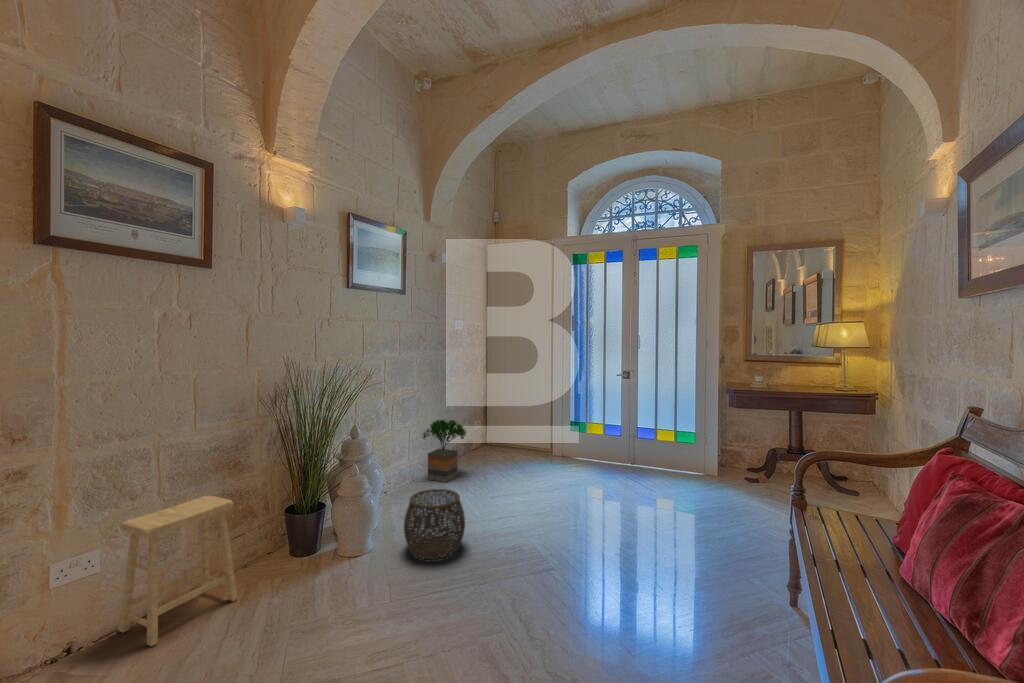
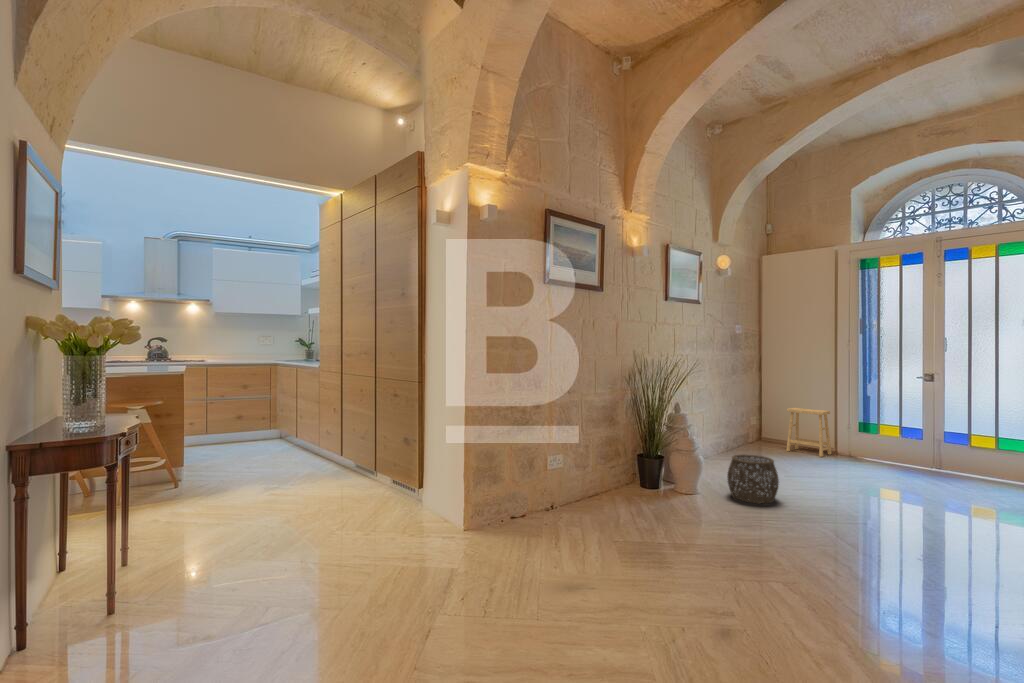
potted tree: present [423,420,466,482] -> none [713,410,756,464]
footstool: present [118,495,237,646] -> present [786,408,832,457]

